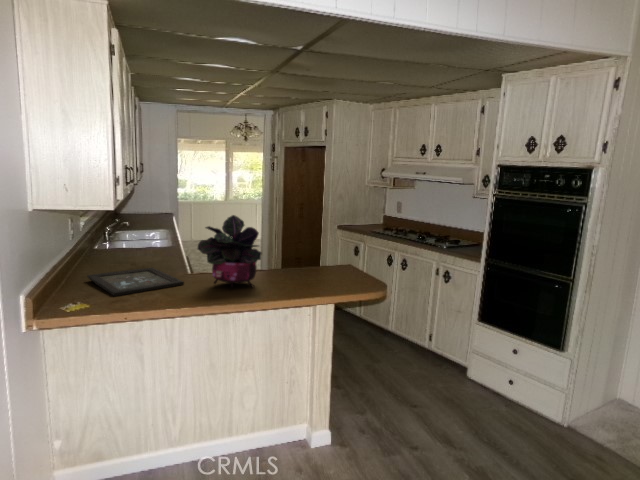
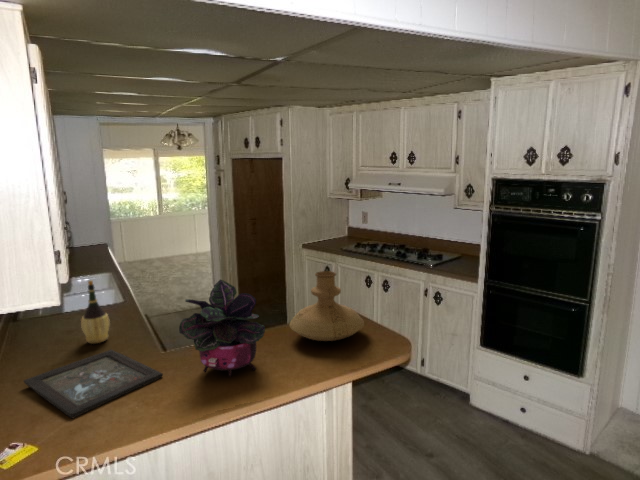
wine bottle: none [134,216,155,265] -> present [81,280,110,344]
vase: none [289,222,351,278] -> present [290,271,364,341]

